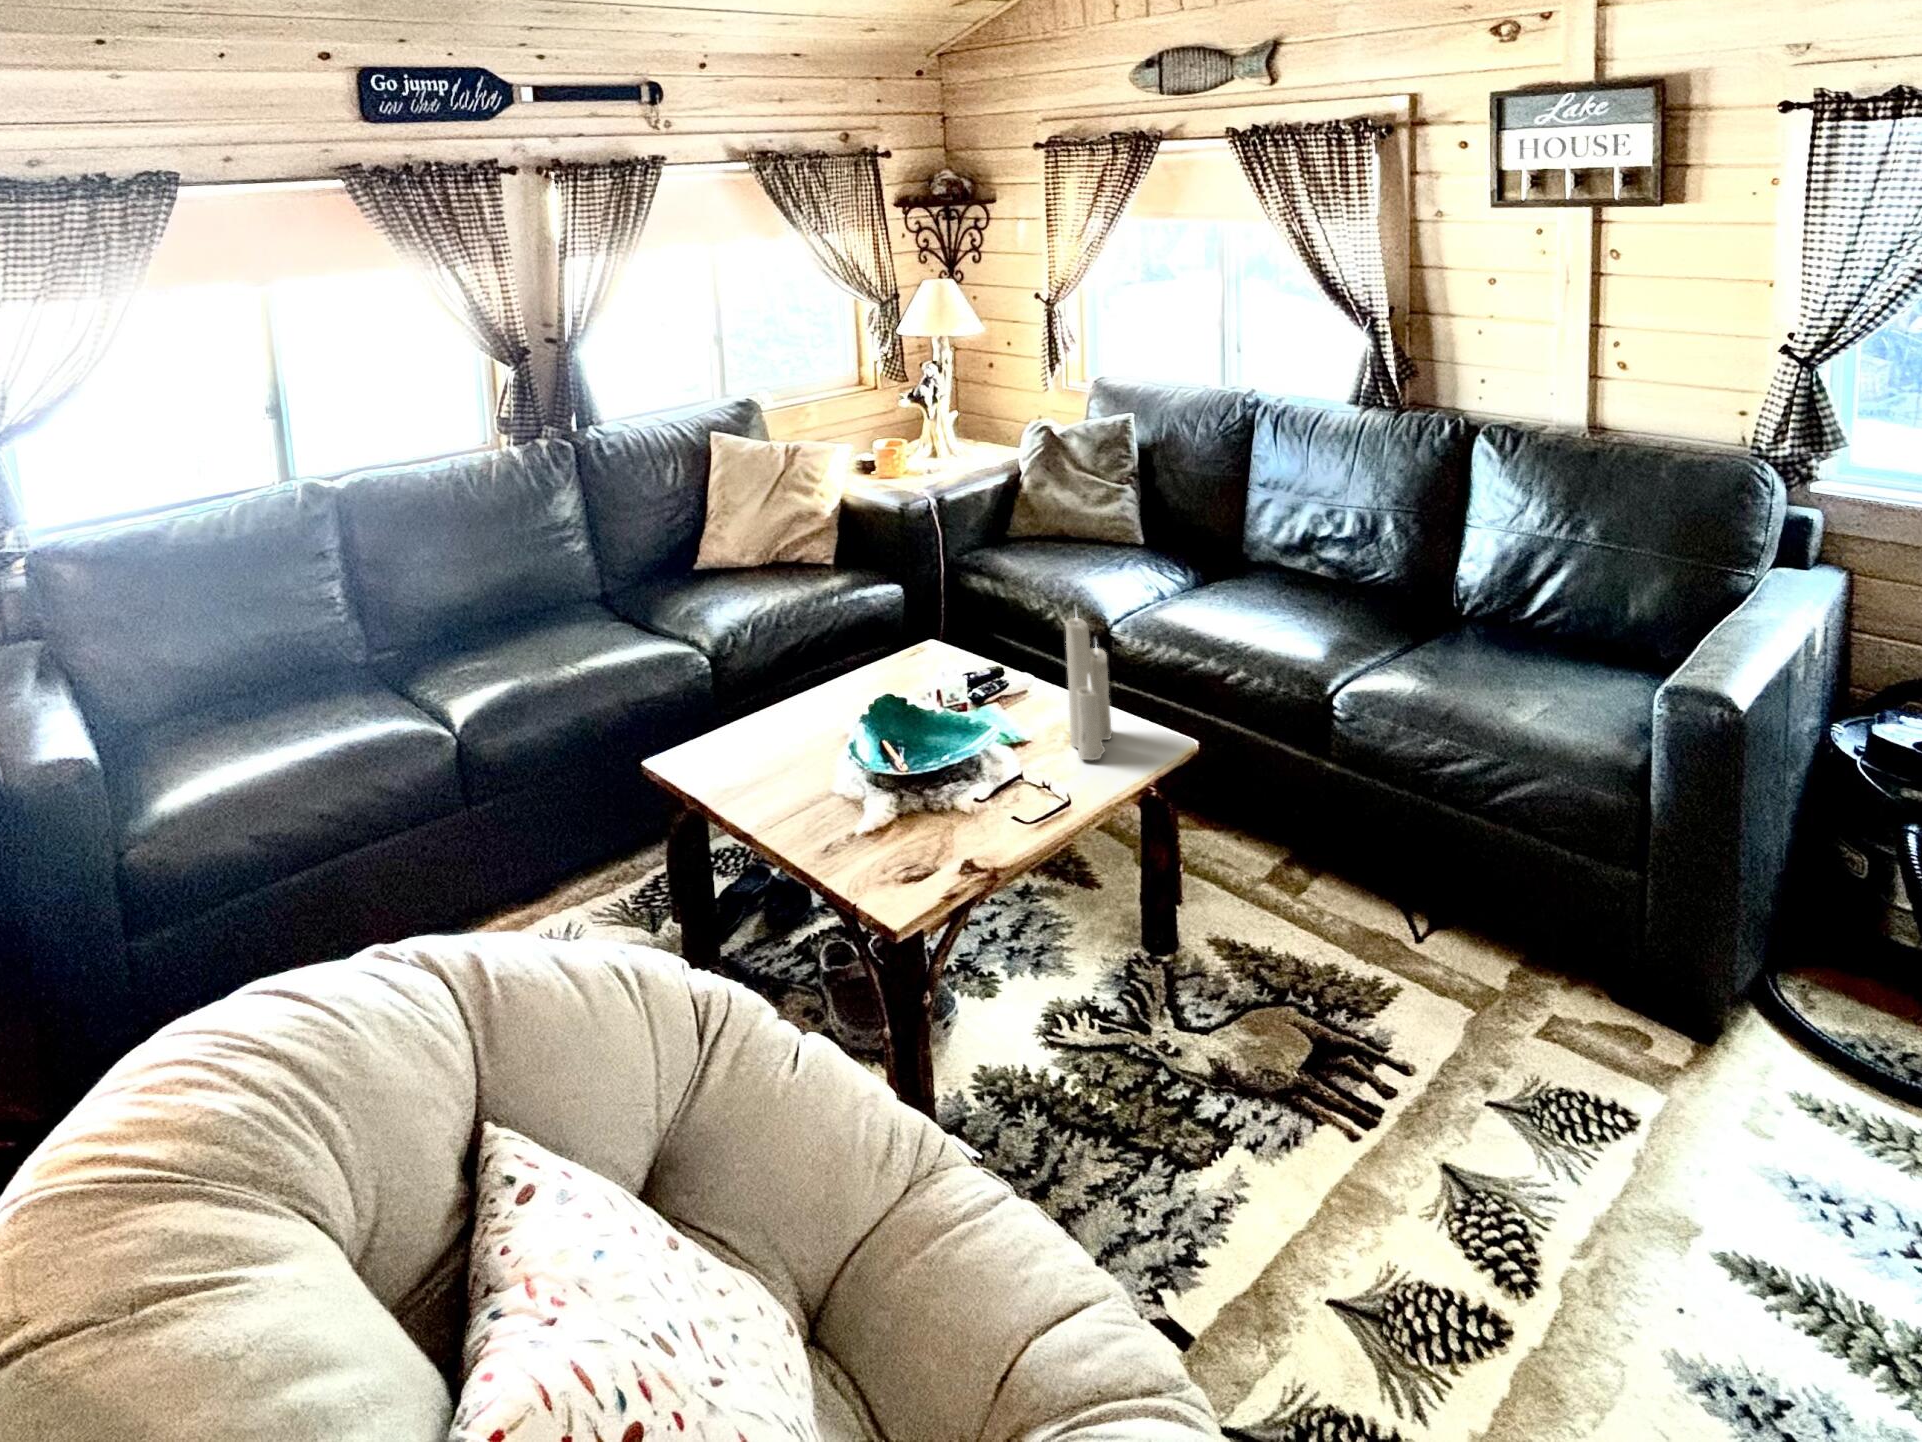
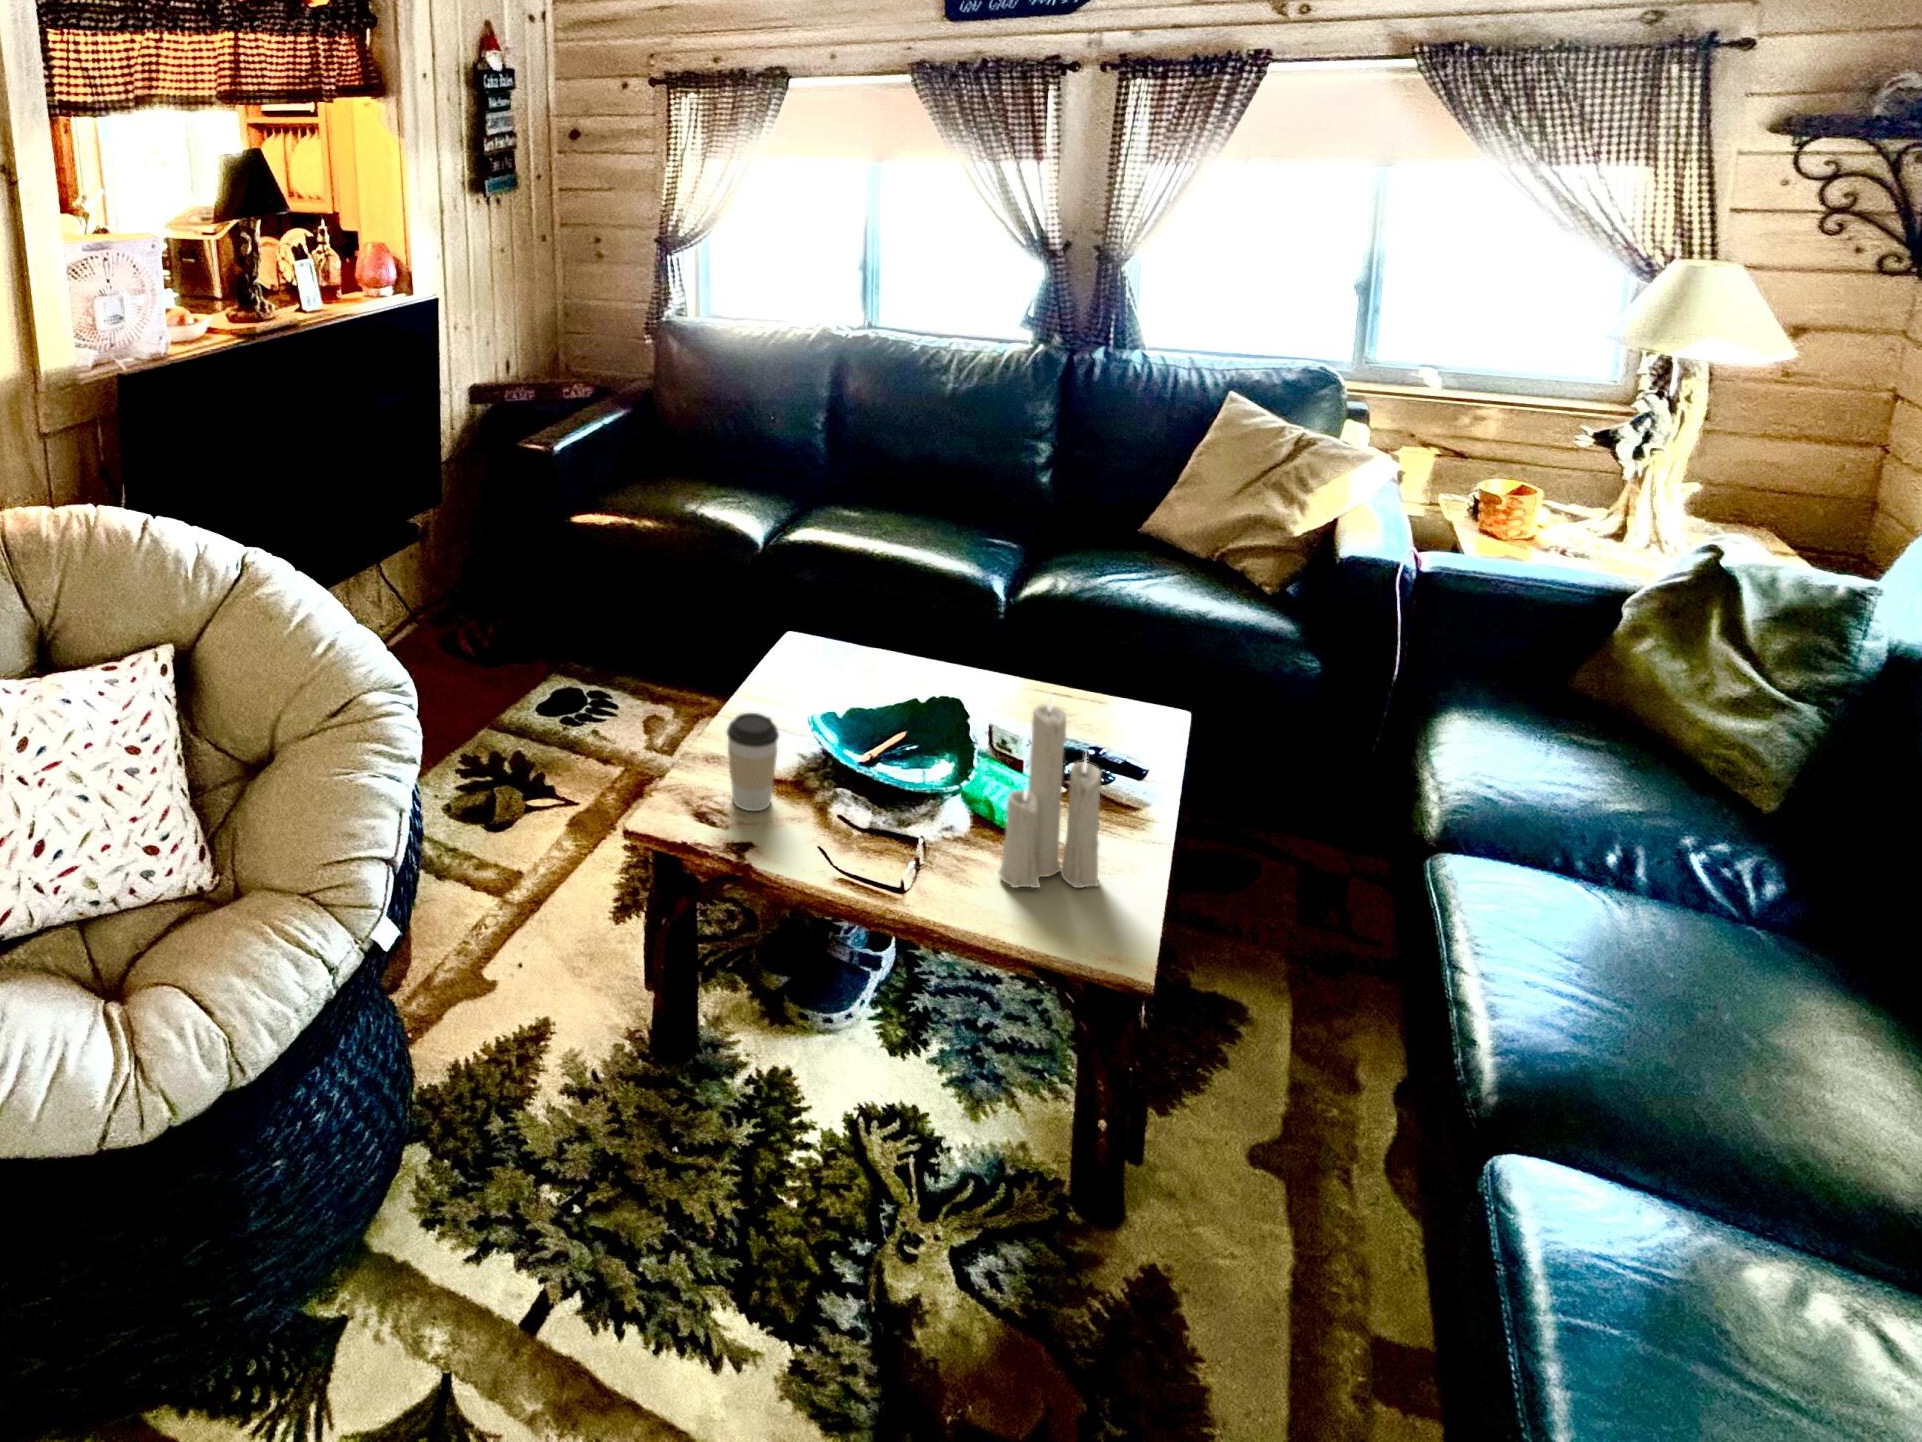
coffee cup: none [889,751,939,849] -> present [727,713,779,811]

